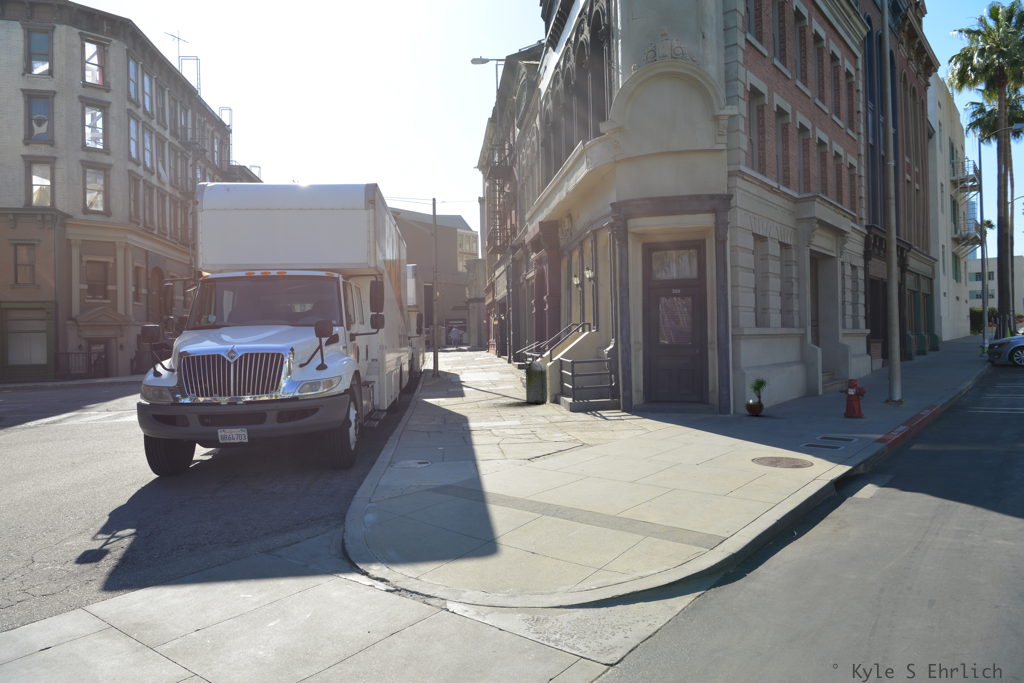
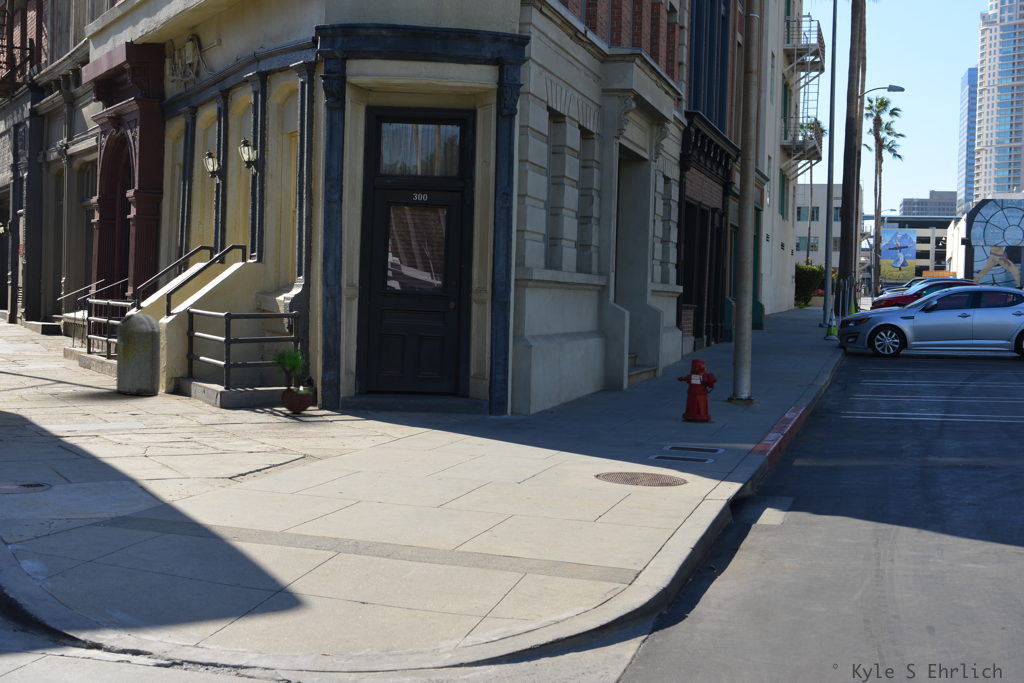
potted tree: present [745,379,766,416] -> present [270,346,312,413]

